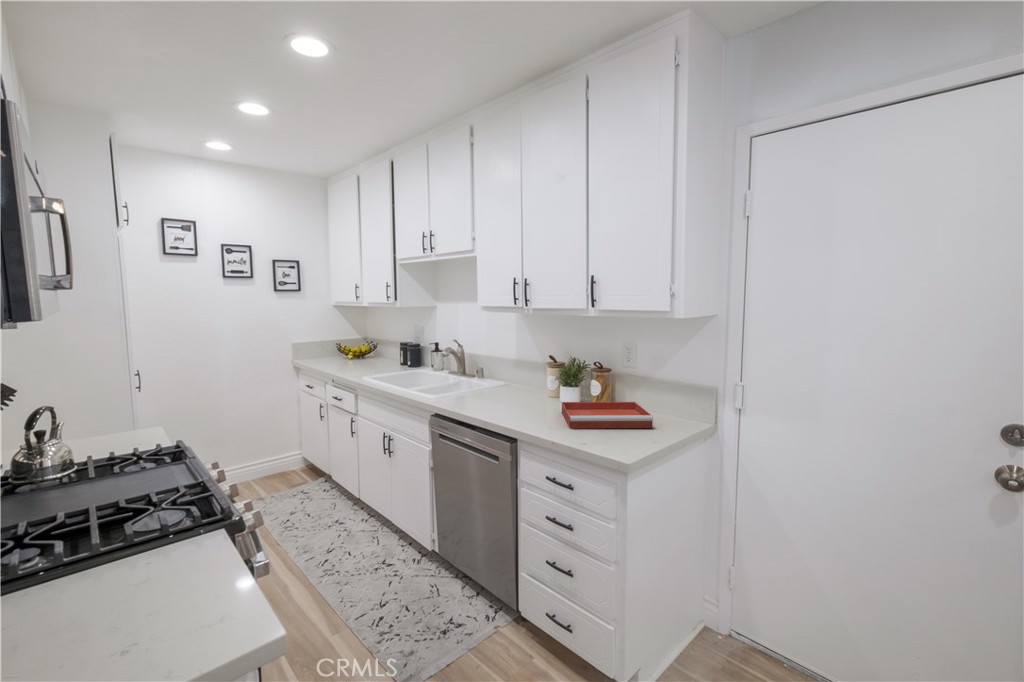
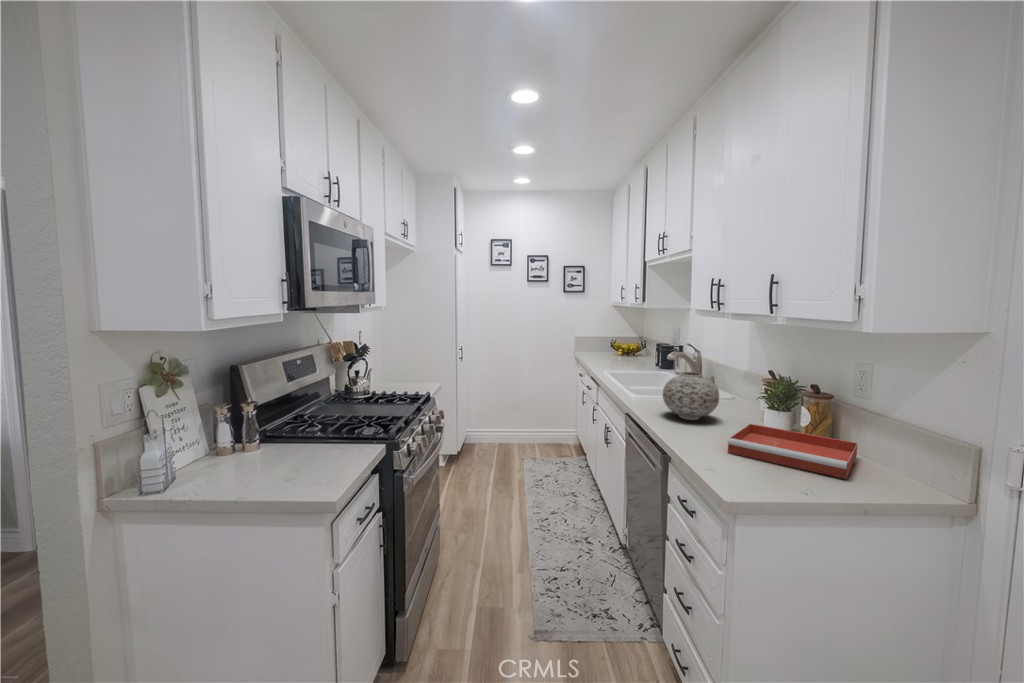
vase: none [478,365,527,409] -> present [663,372,719,420]

